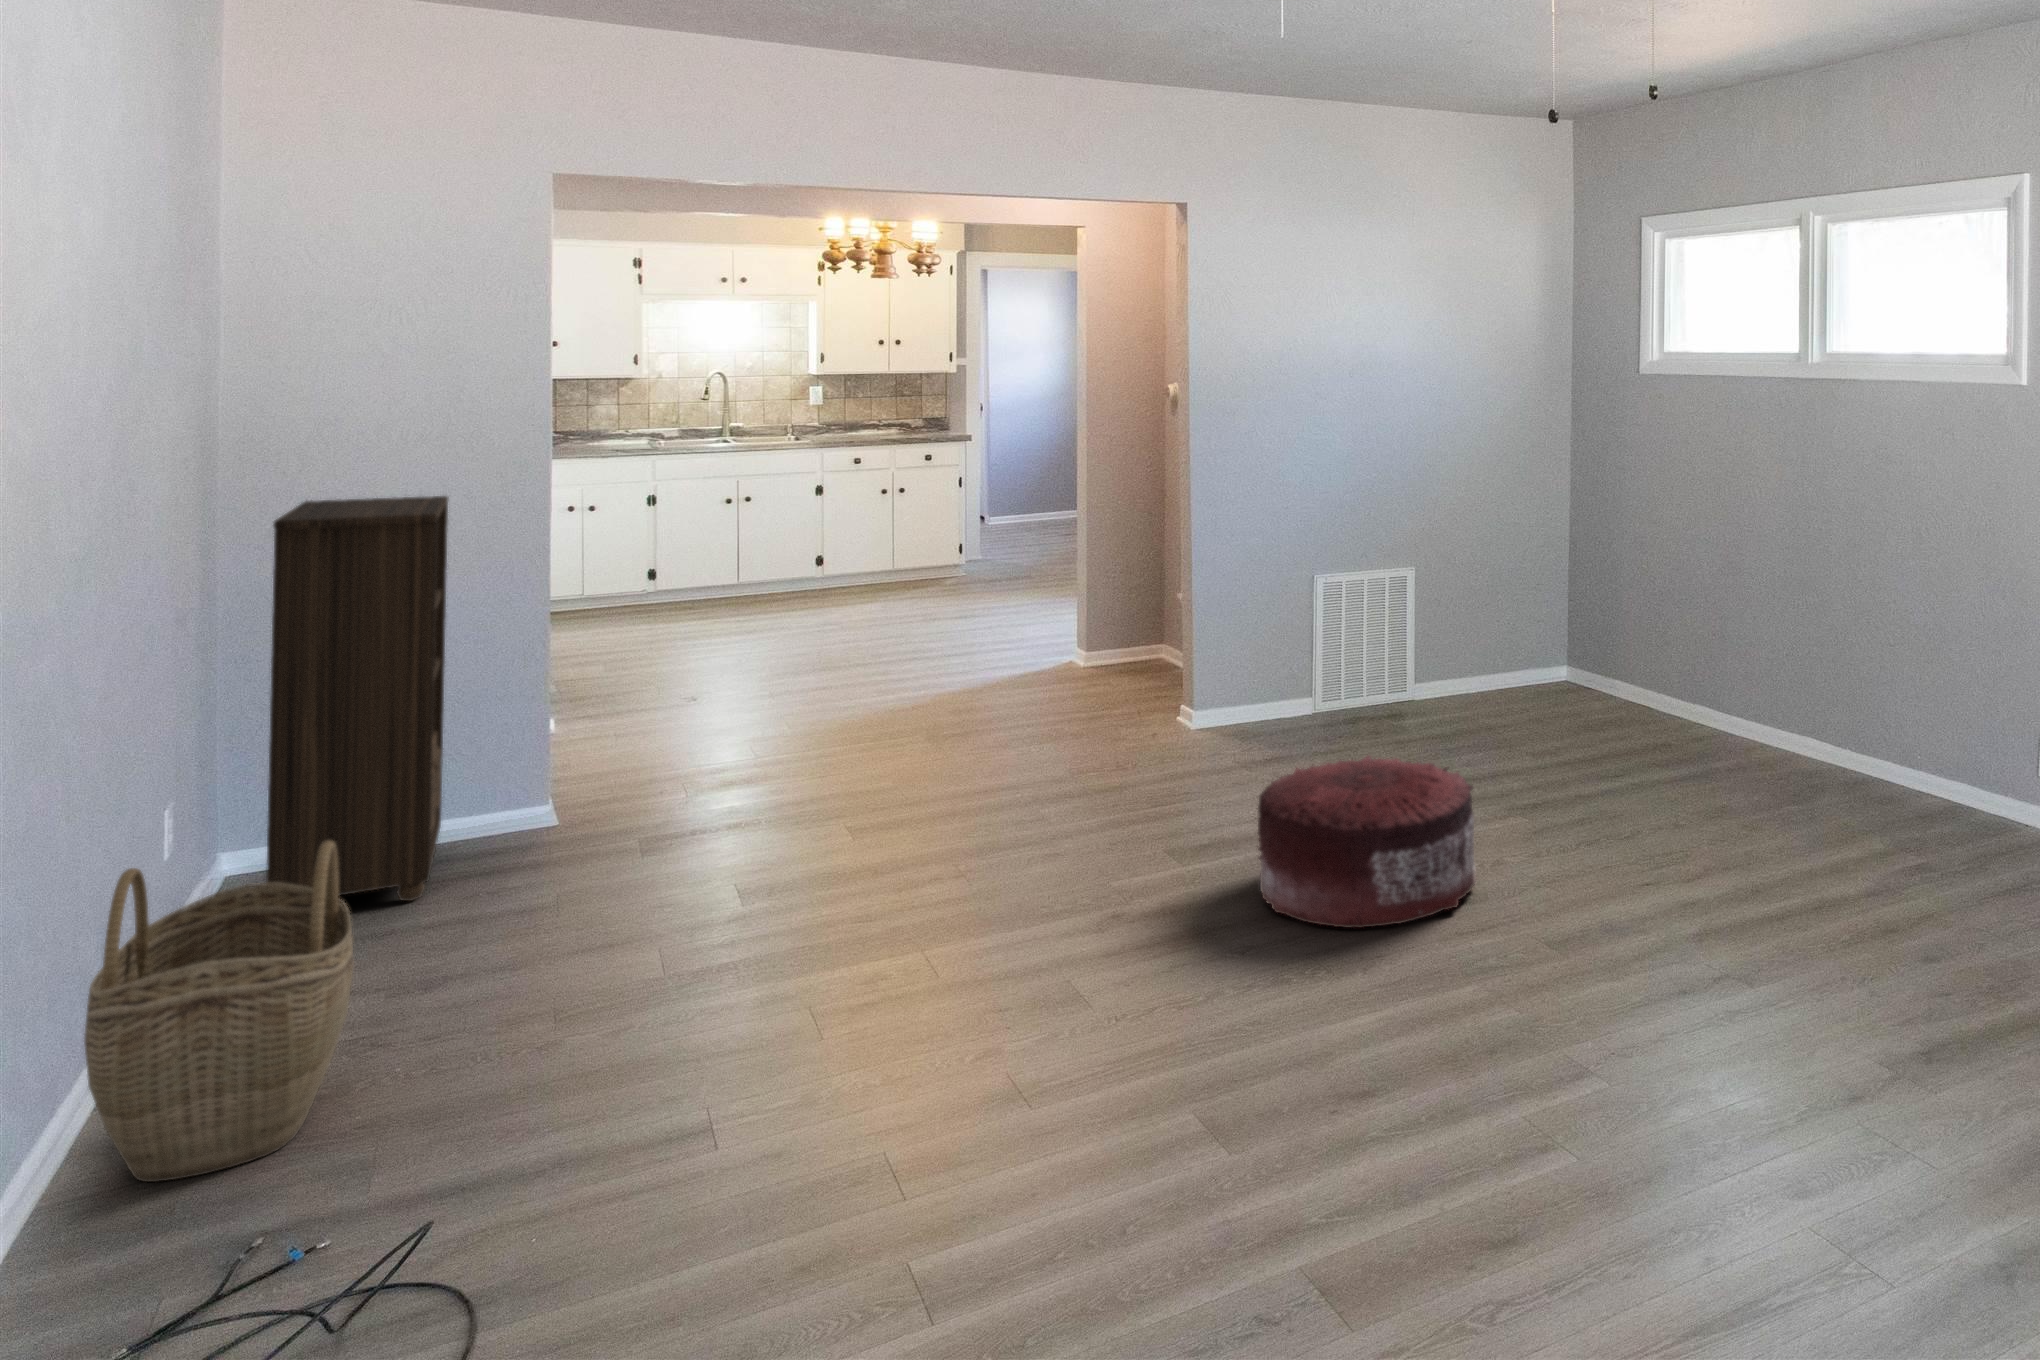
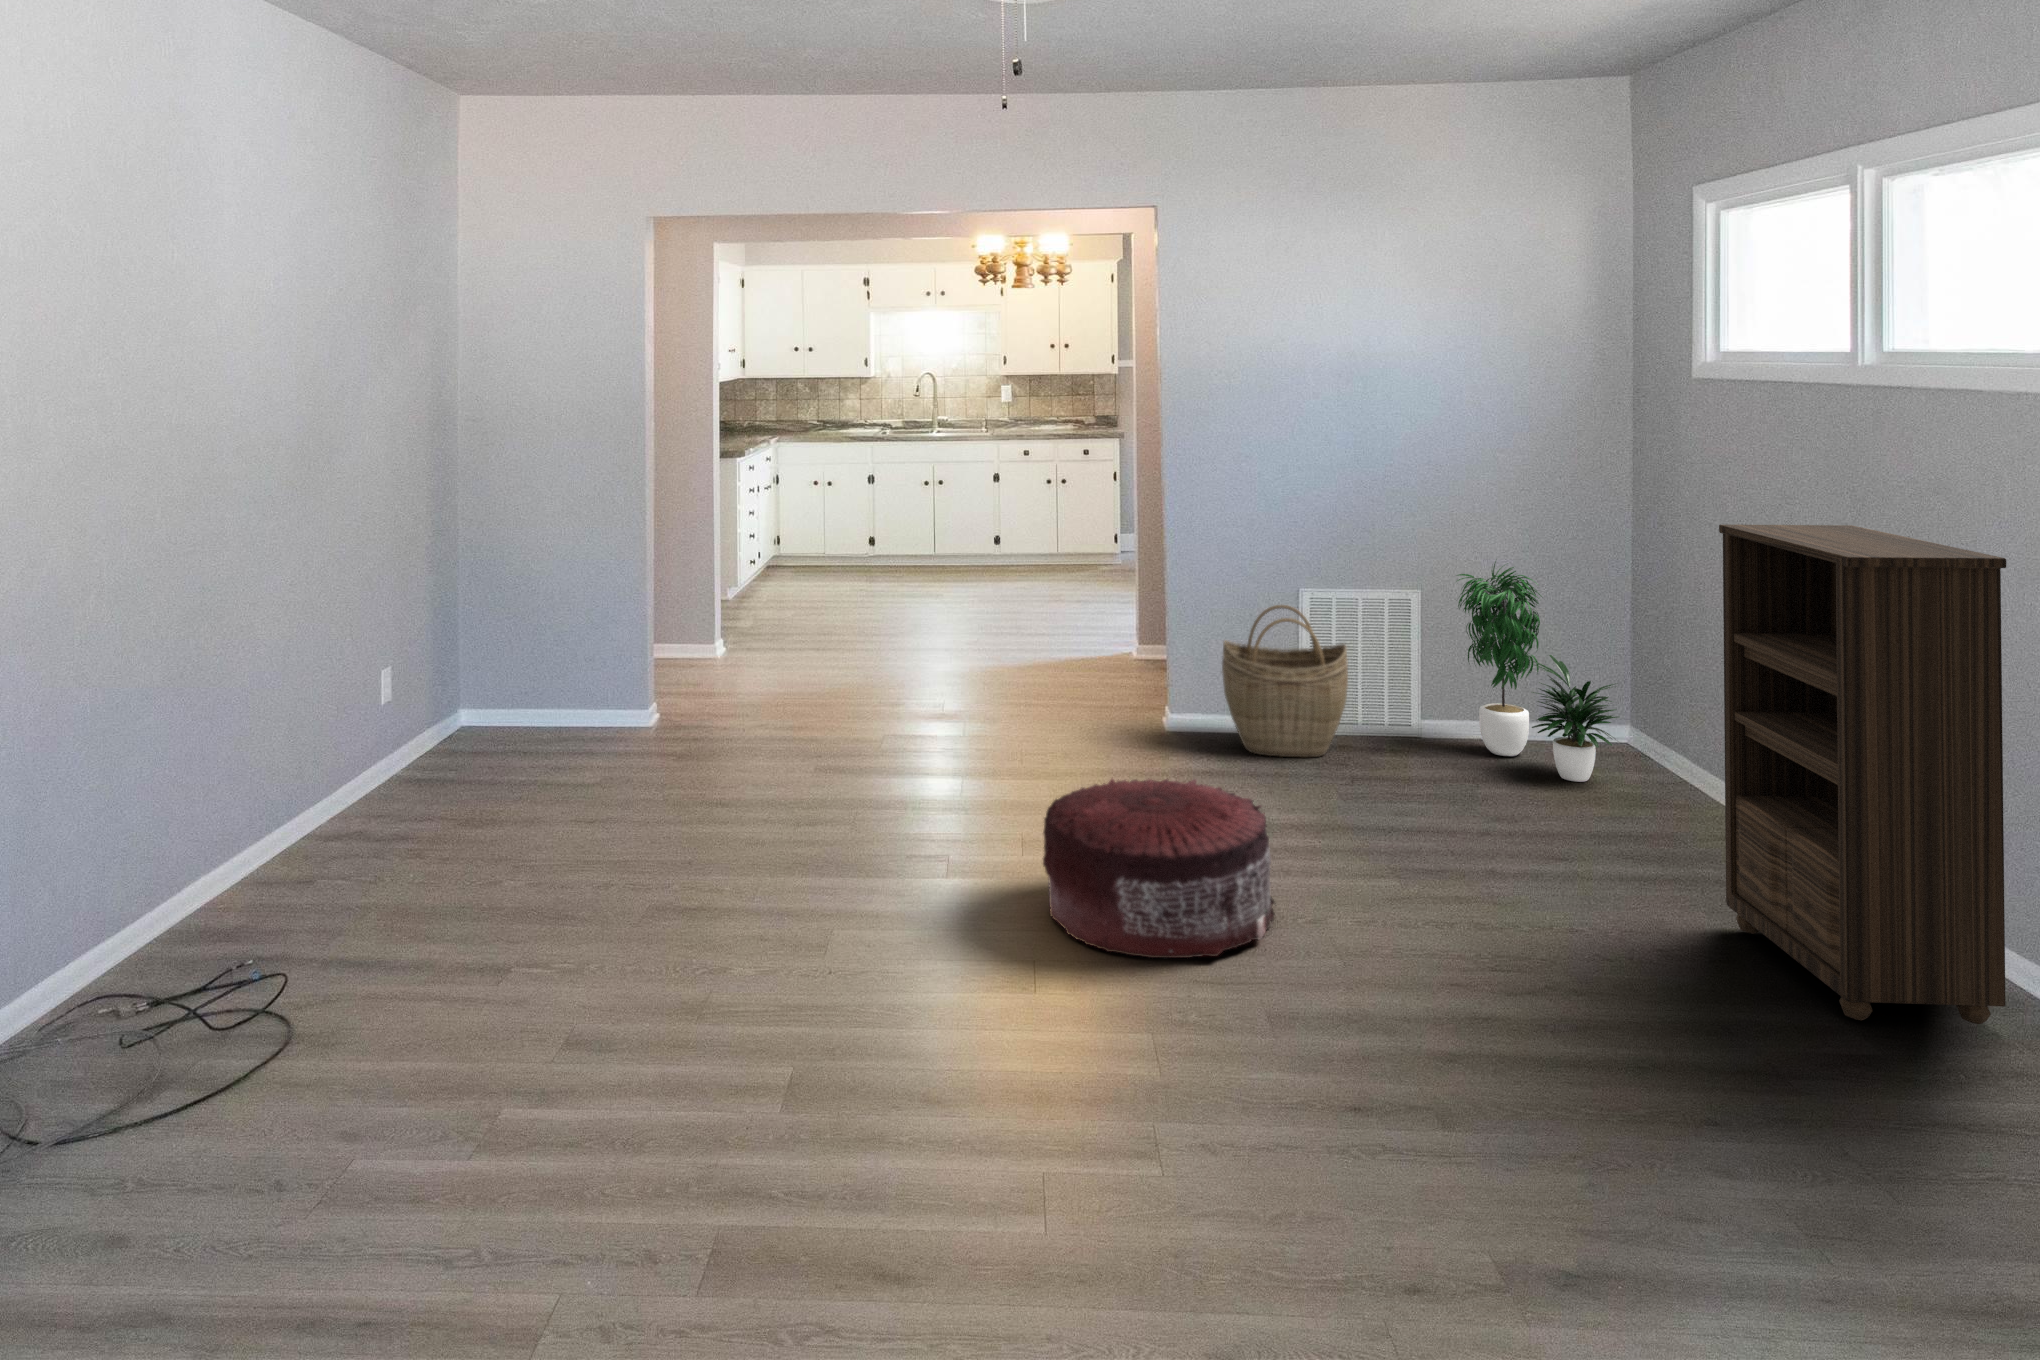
bookshelf: present [266,496,448,901] -> present [1719,525,2006,1024]
potted plant: none [1456,532,1599,718] -> present [1457,561,1620,782]
woven basket: present [84,841,353,1182] -> present [1222,605,1348,757]

